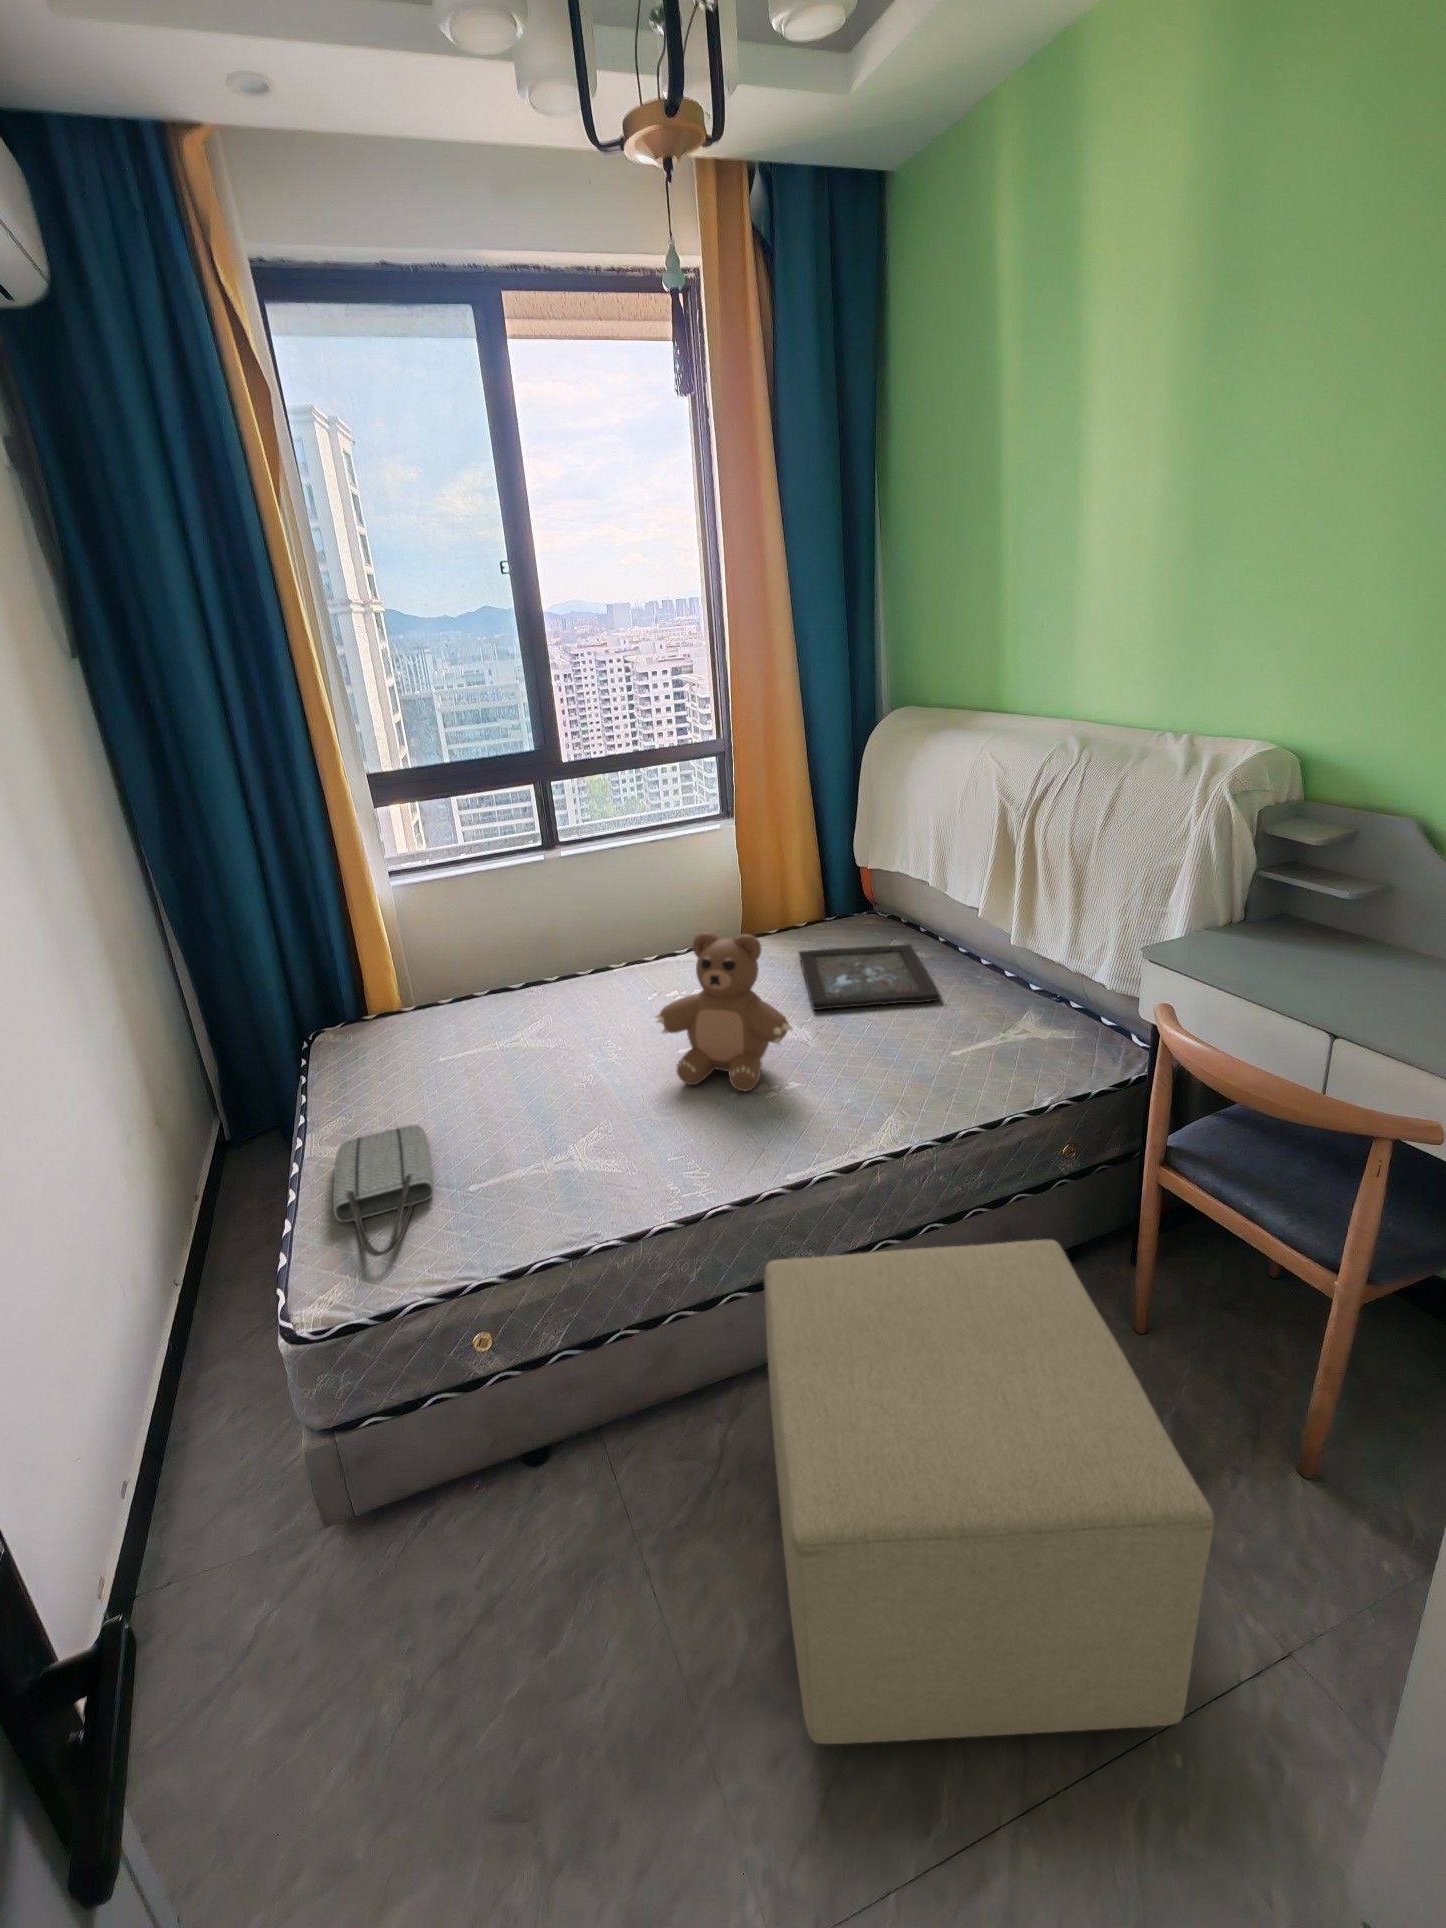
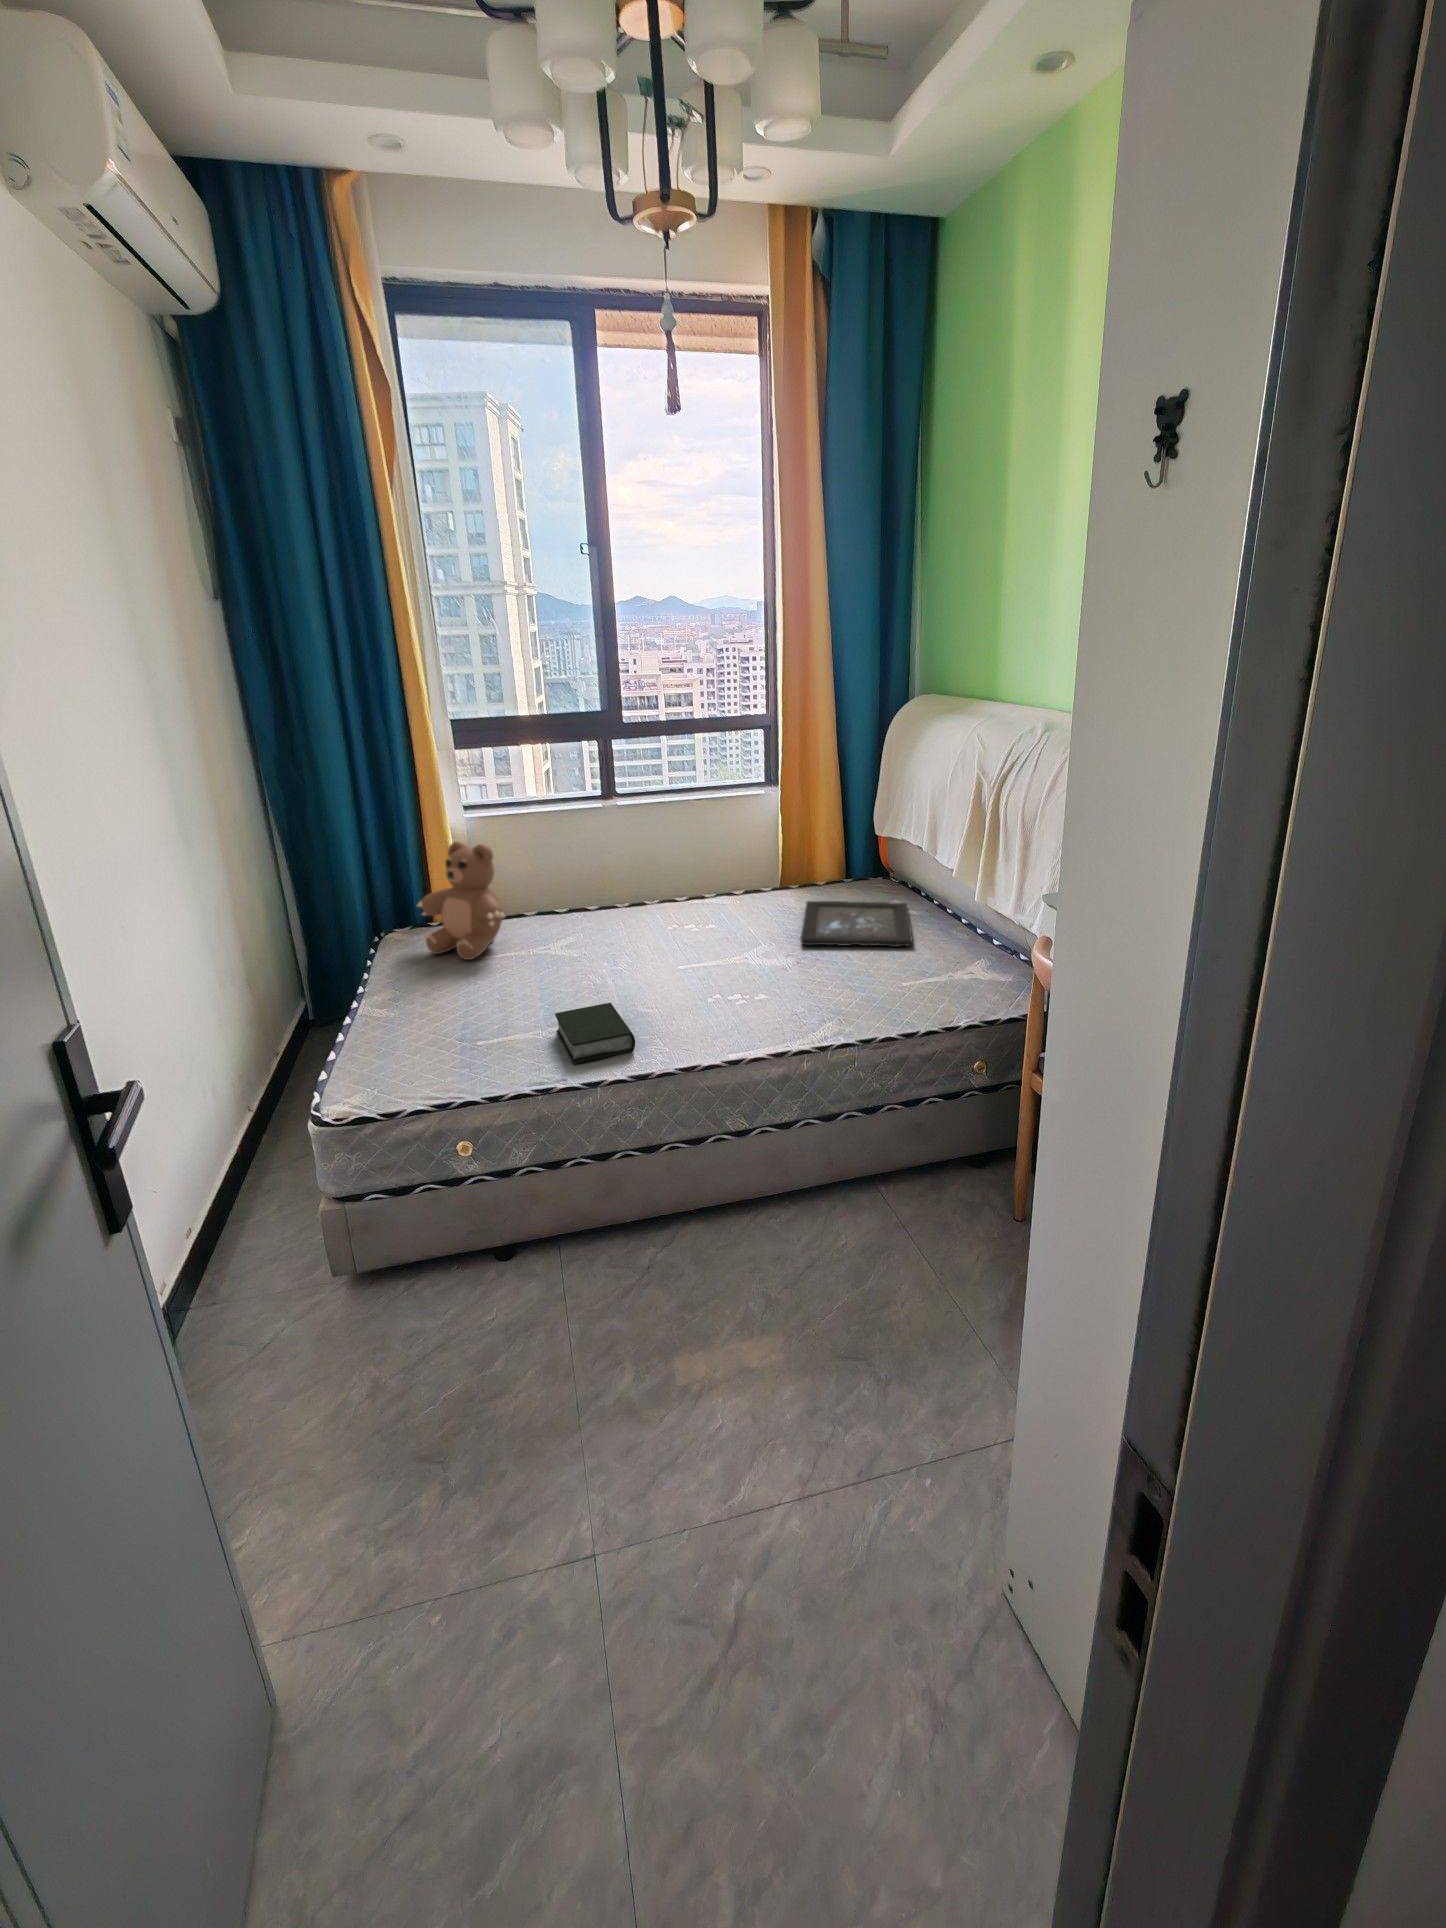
teddy bear: present [656,932,793,1092] -> present [418,842,504,960]
book: none [560,1116,668,1208] -> present [555,1003,635,1064]
tote bag: present [333,1125,434,1256] -> none [368,996,454,1078]
ottoman: present [764,1240,1214,1744] -> none [637,1104,948,1456]

